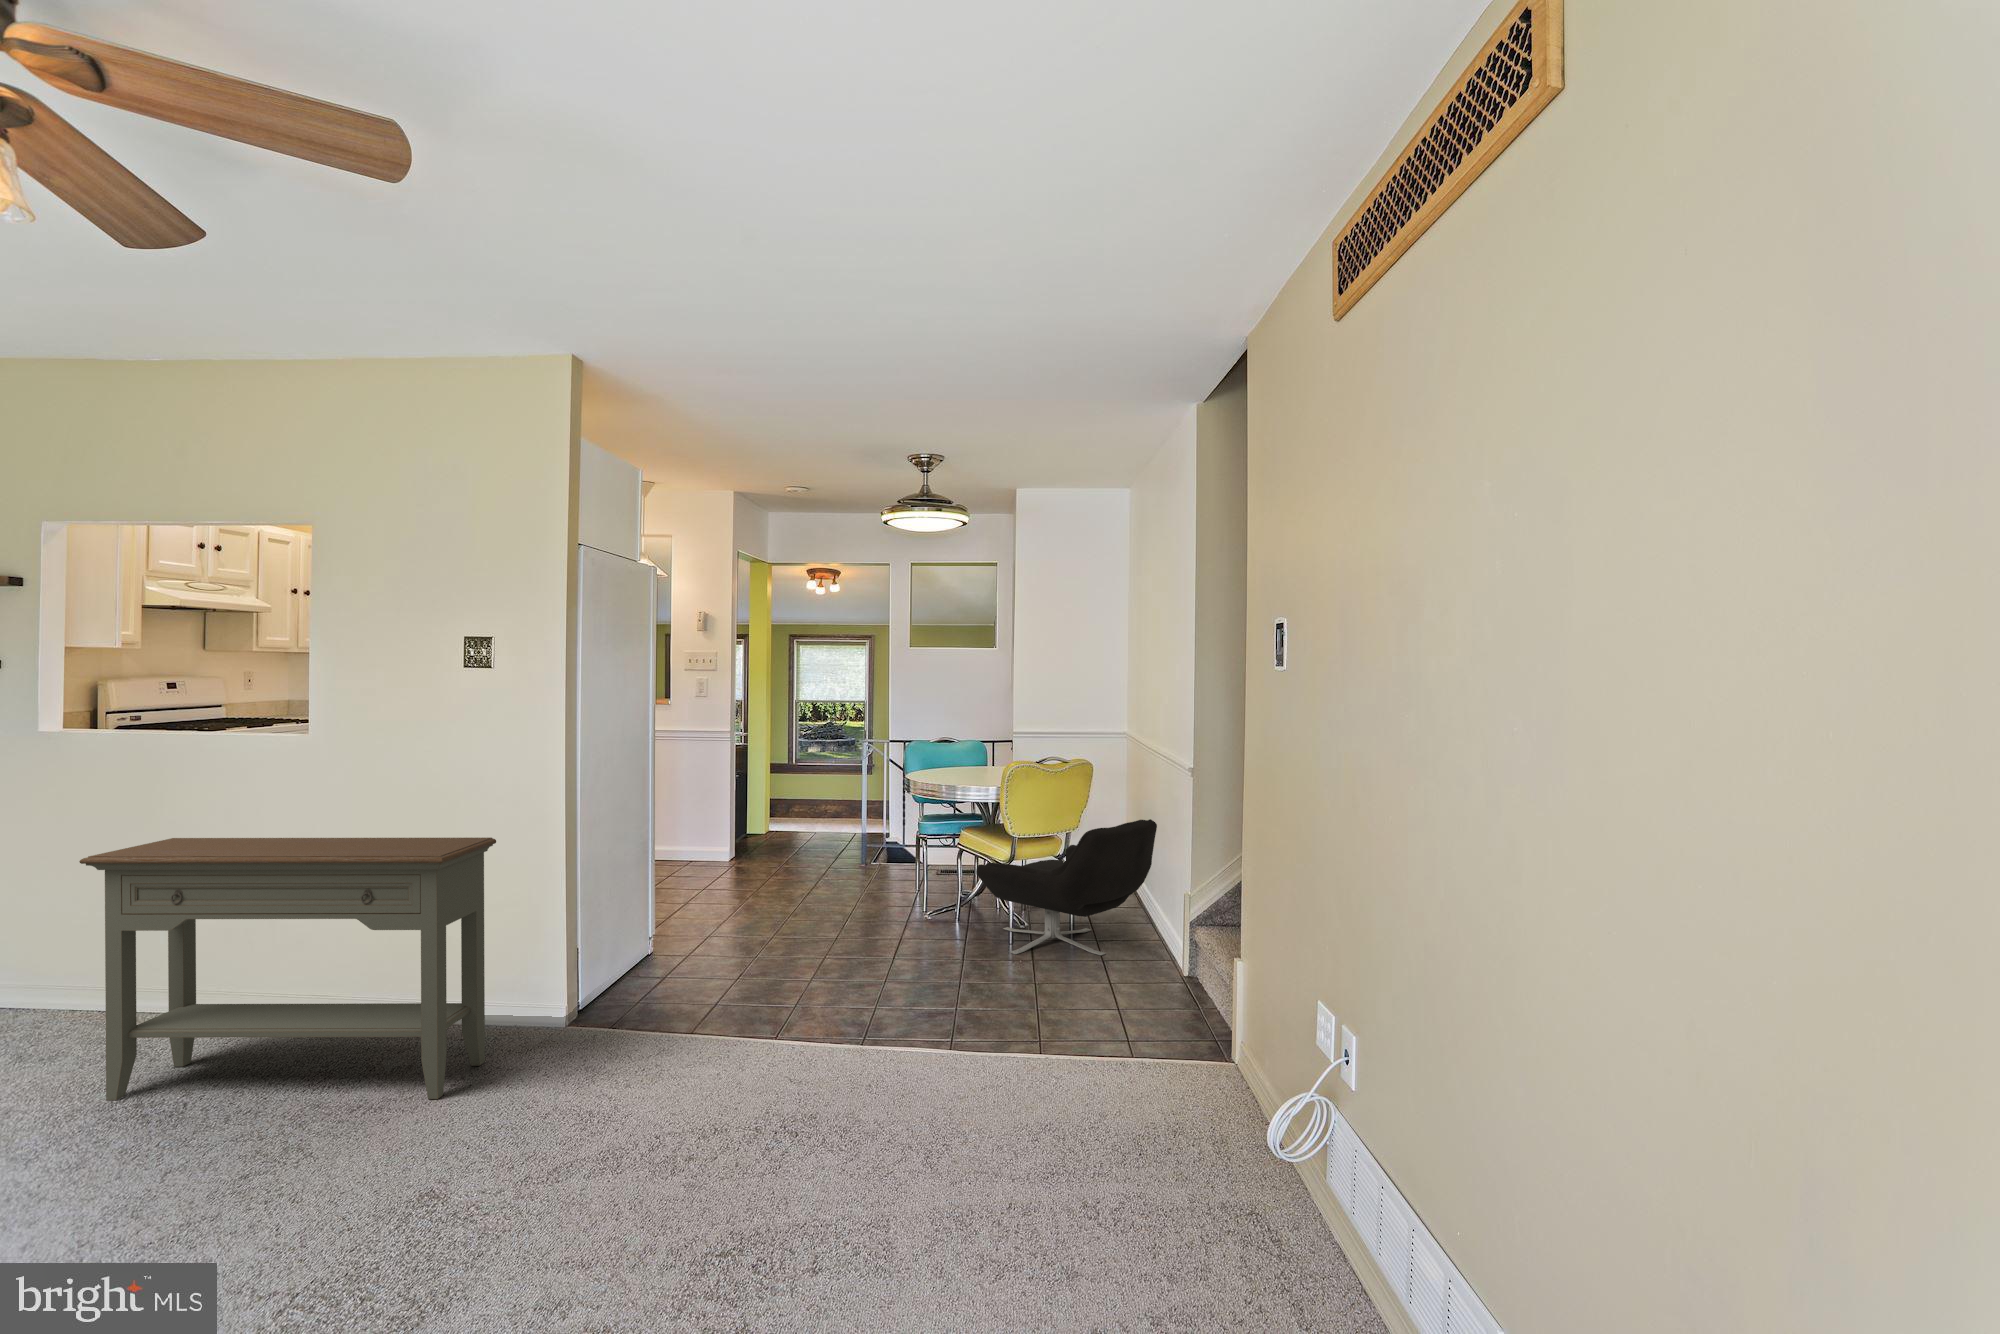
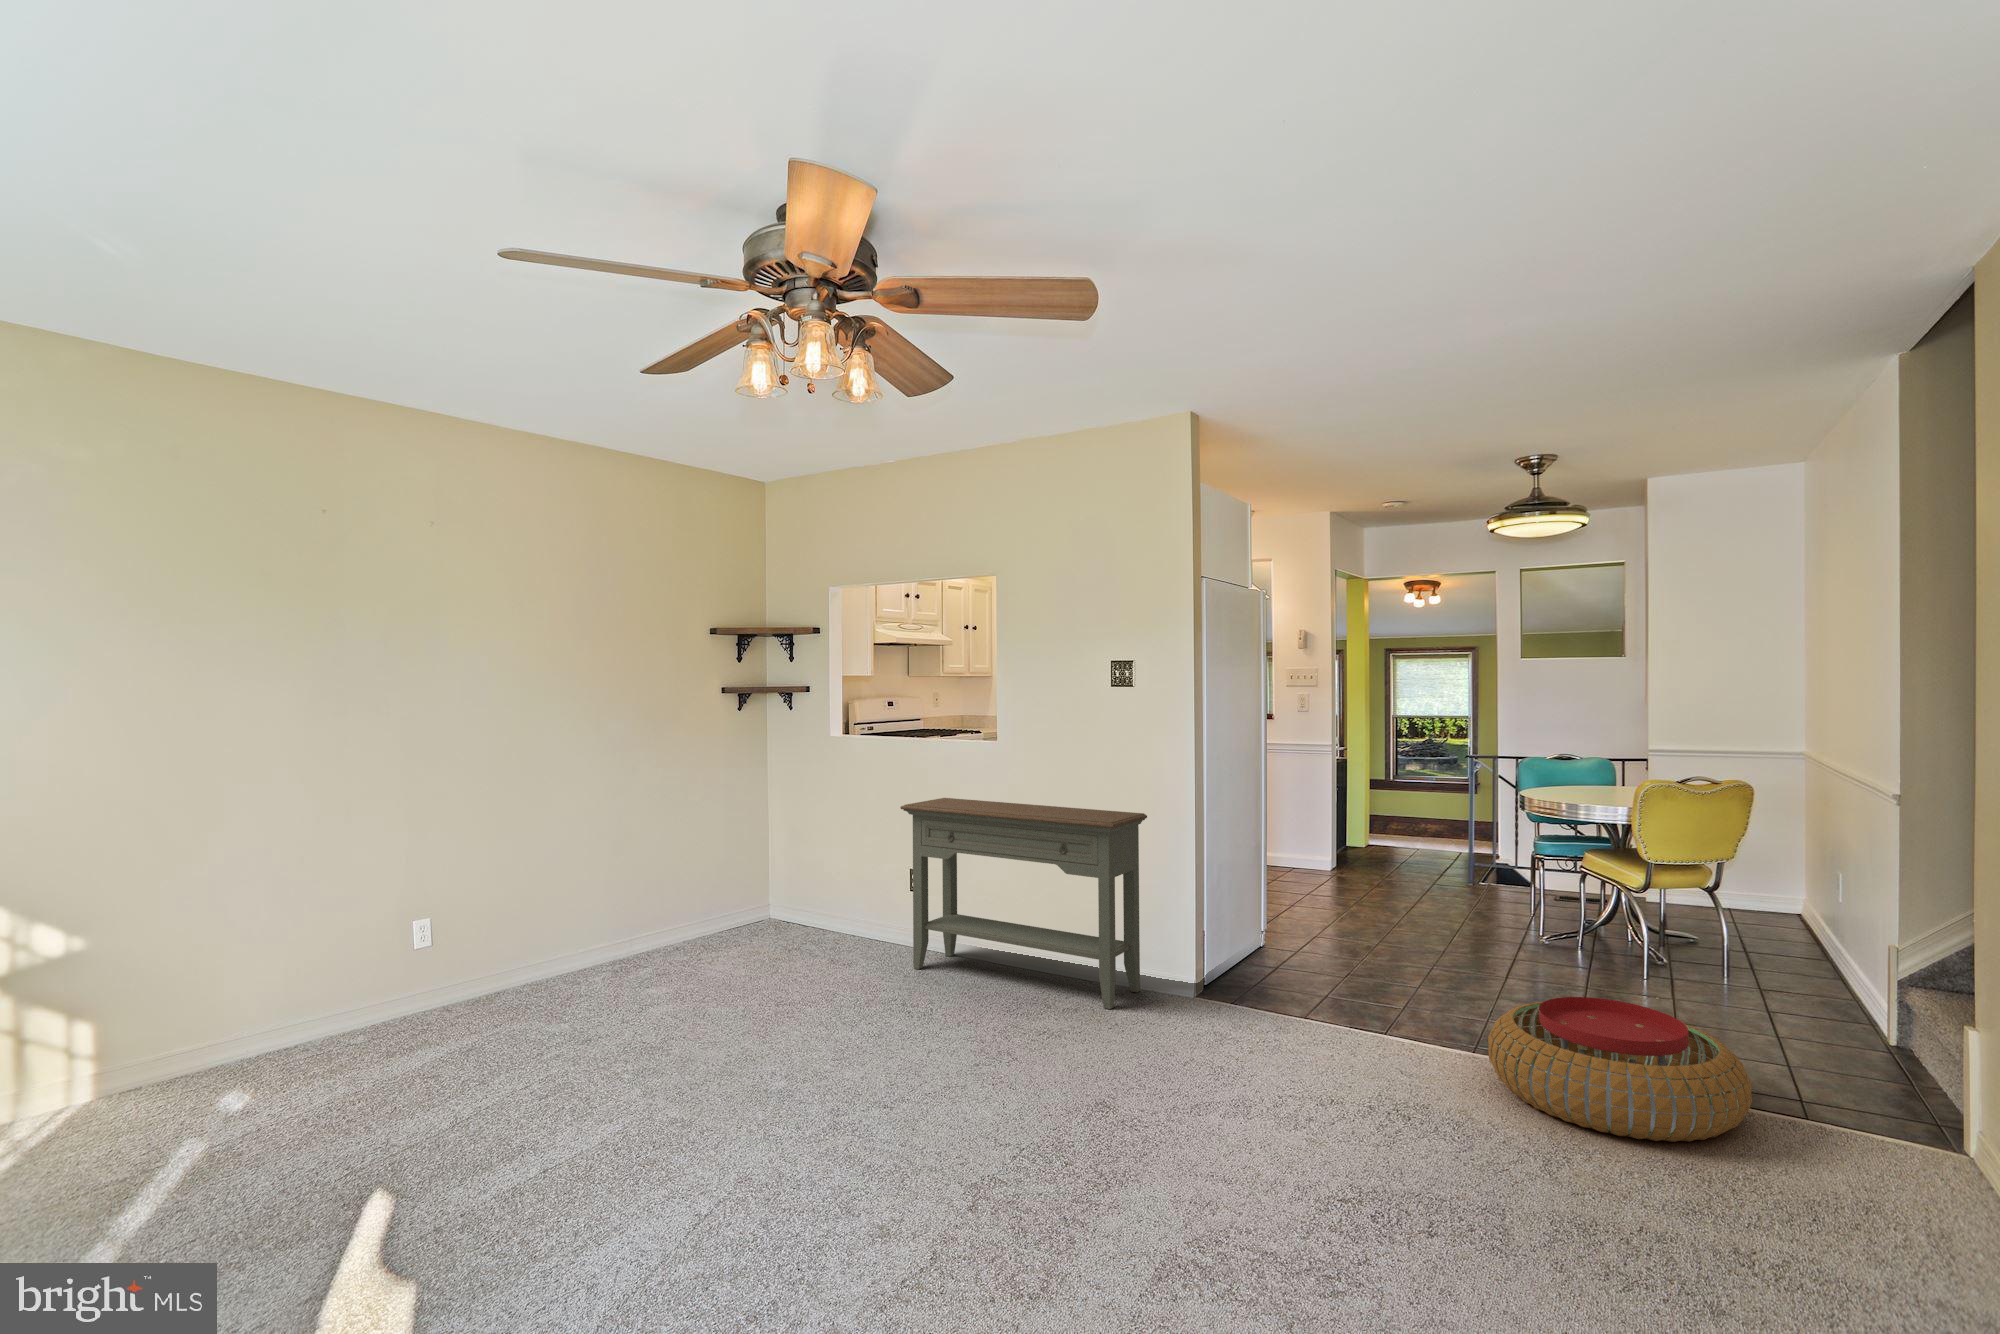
lounge chair: present [976,819,1157,955] -> none [1600,856,1853,1008]
pouf: none [881,982,1098,1122] -> present [1488,997,1752,1142]

